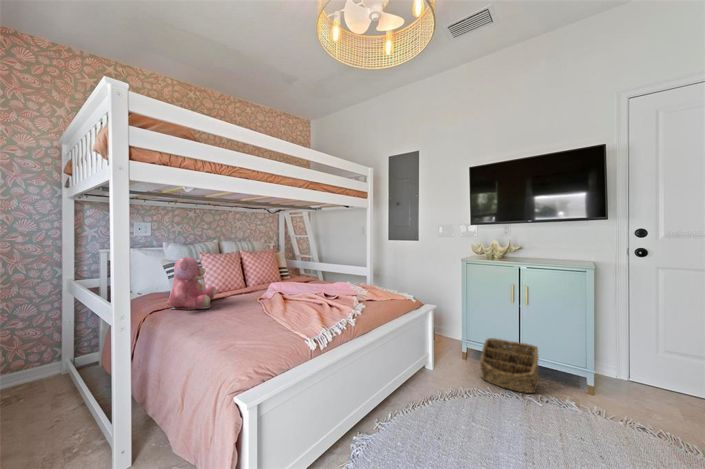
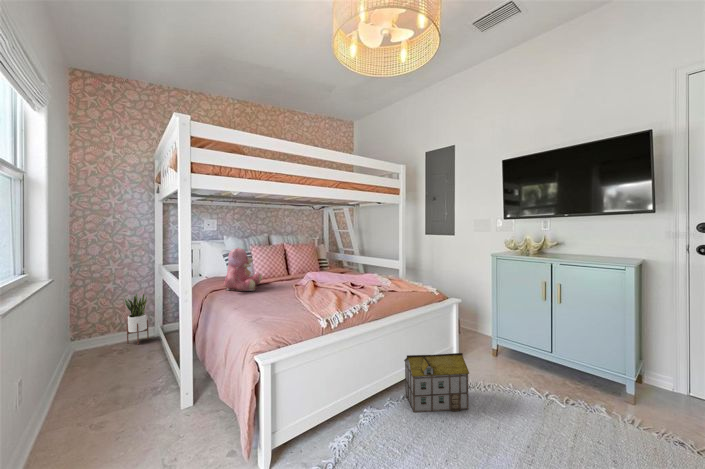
potted plant: none [12,316,53,388] -> present [123,292,149,344]
basket: present [480,338,539,393] -> none [502,335,565,392]
toy house: none [392,363,464,436] -> present [404,353,469,412]

